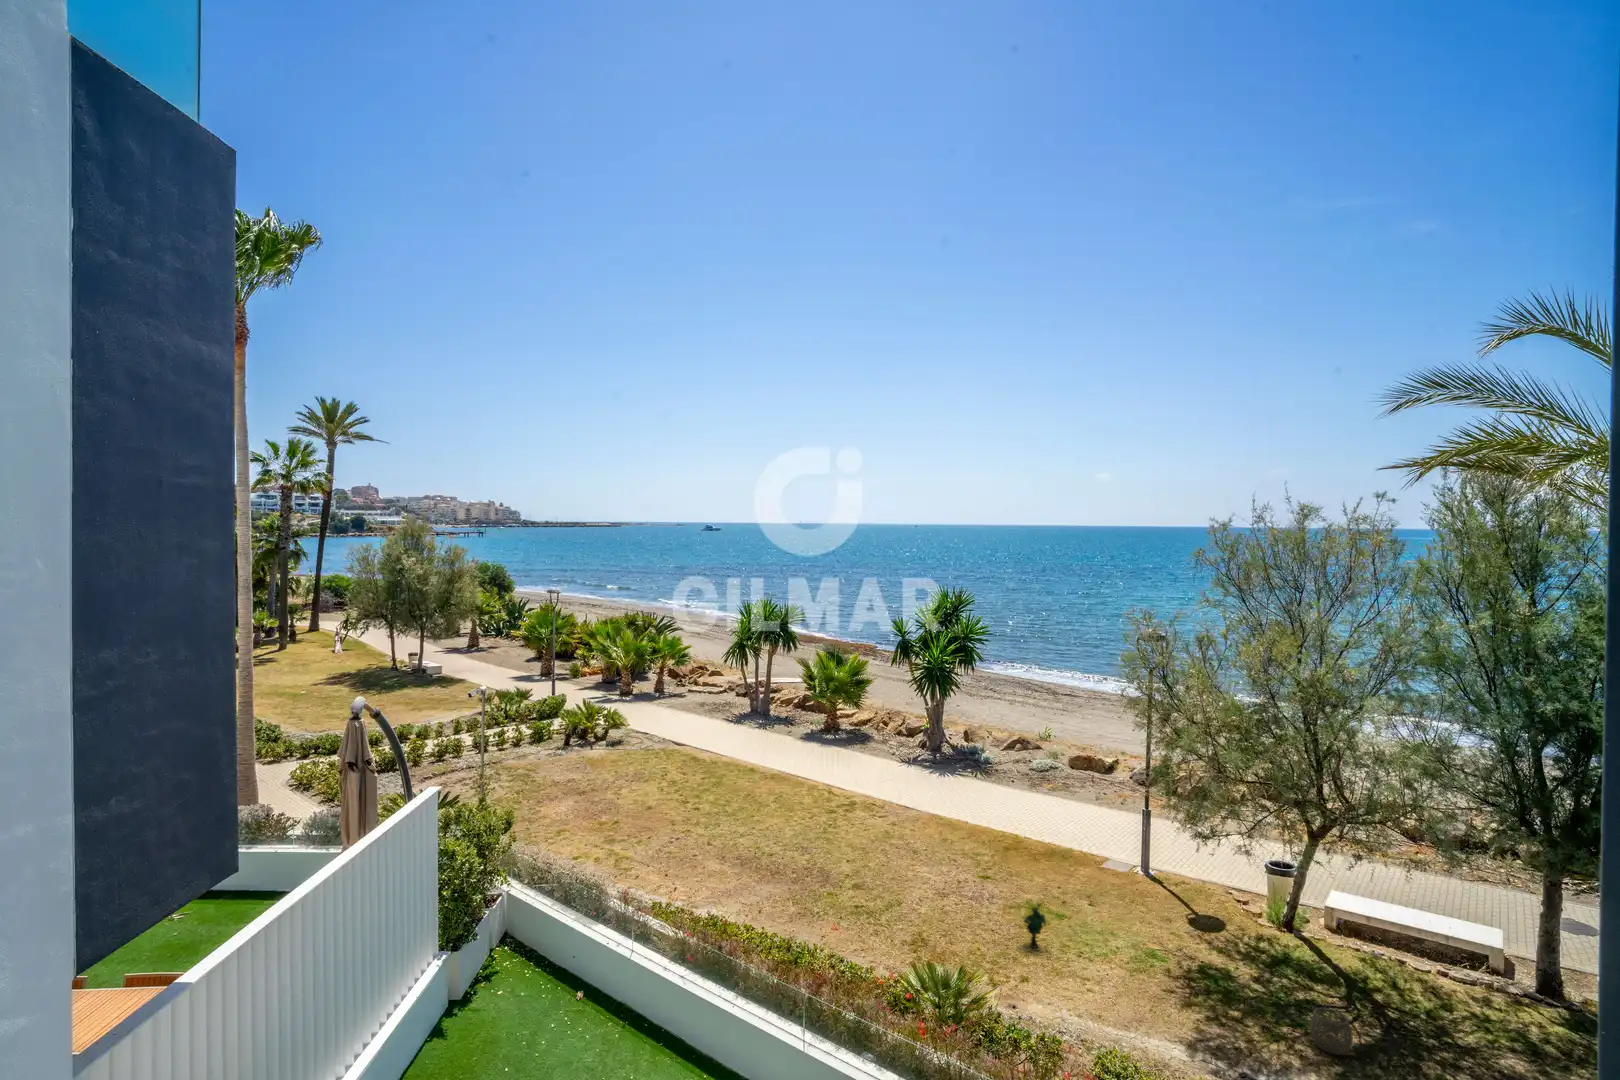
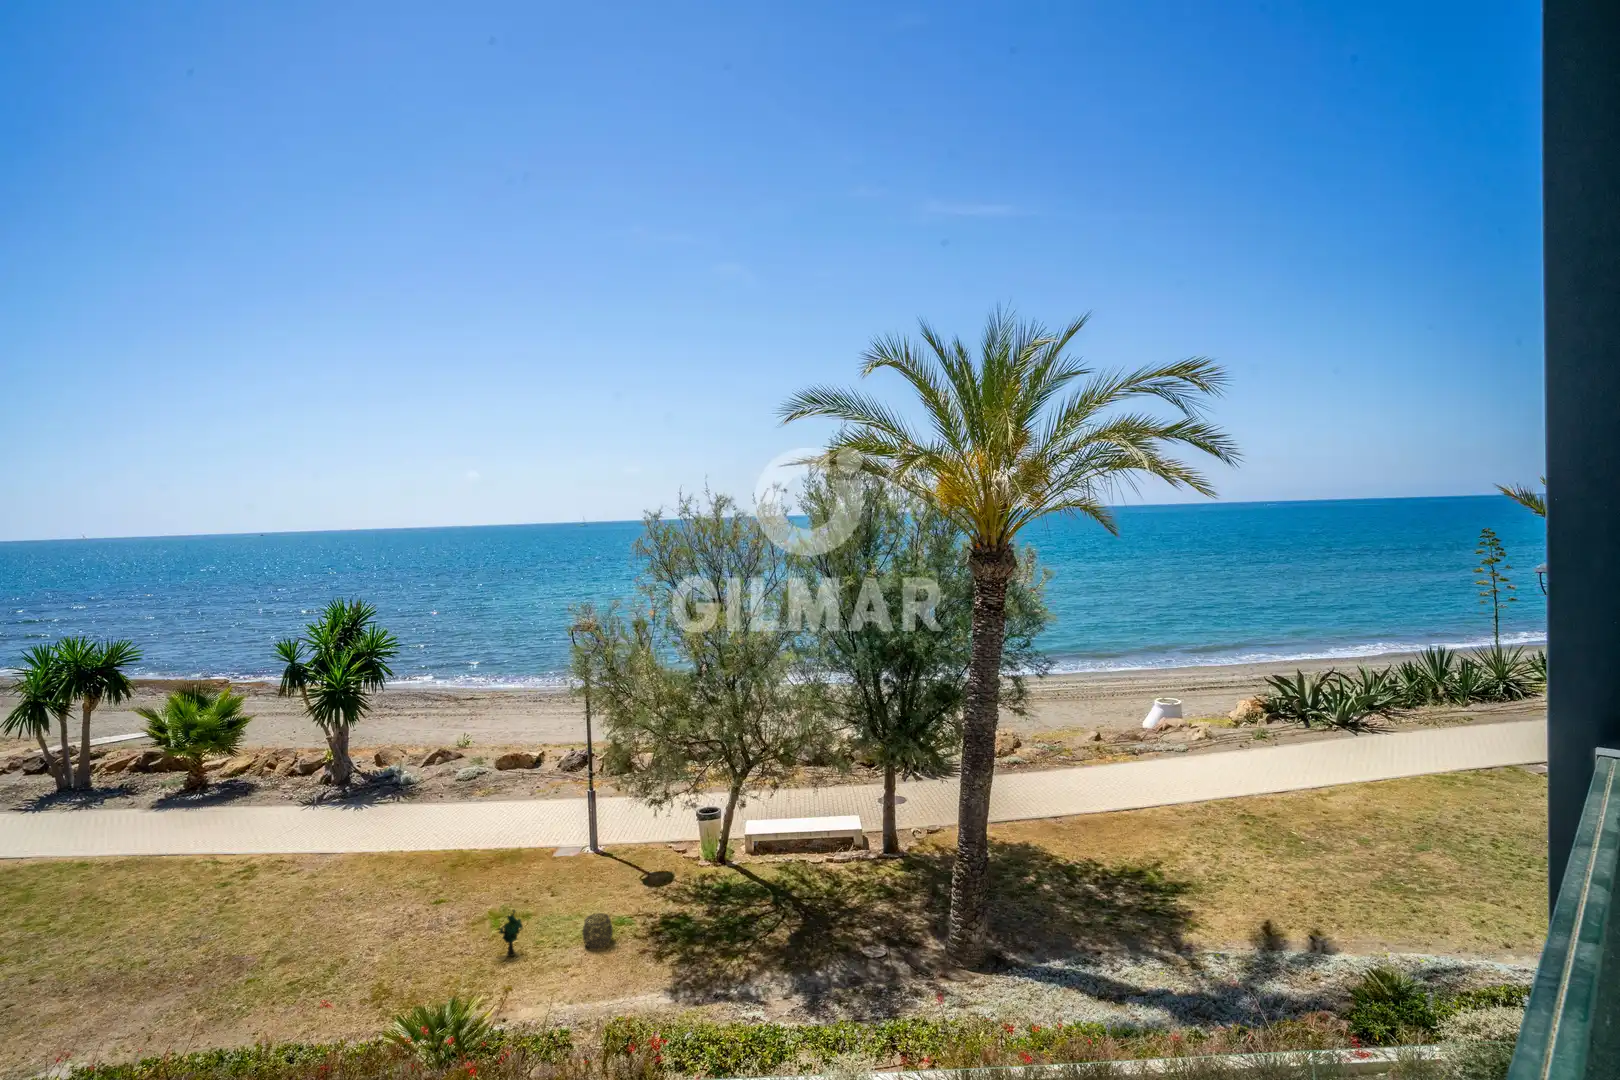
woven basket: present [1310,1008,1353,1055] -> present [583,913,613,948]

